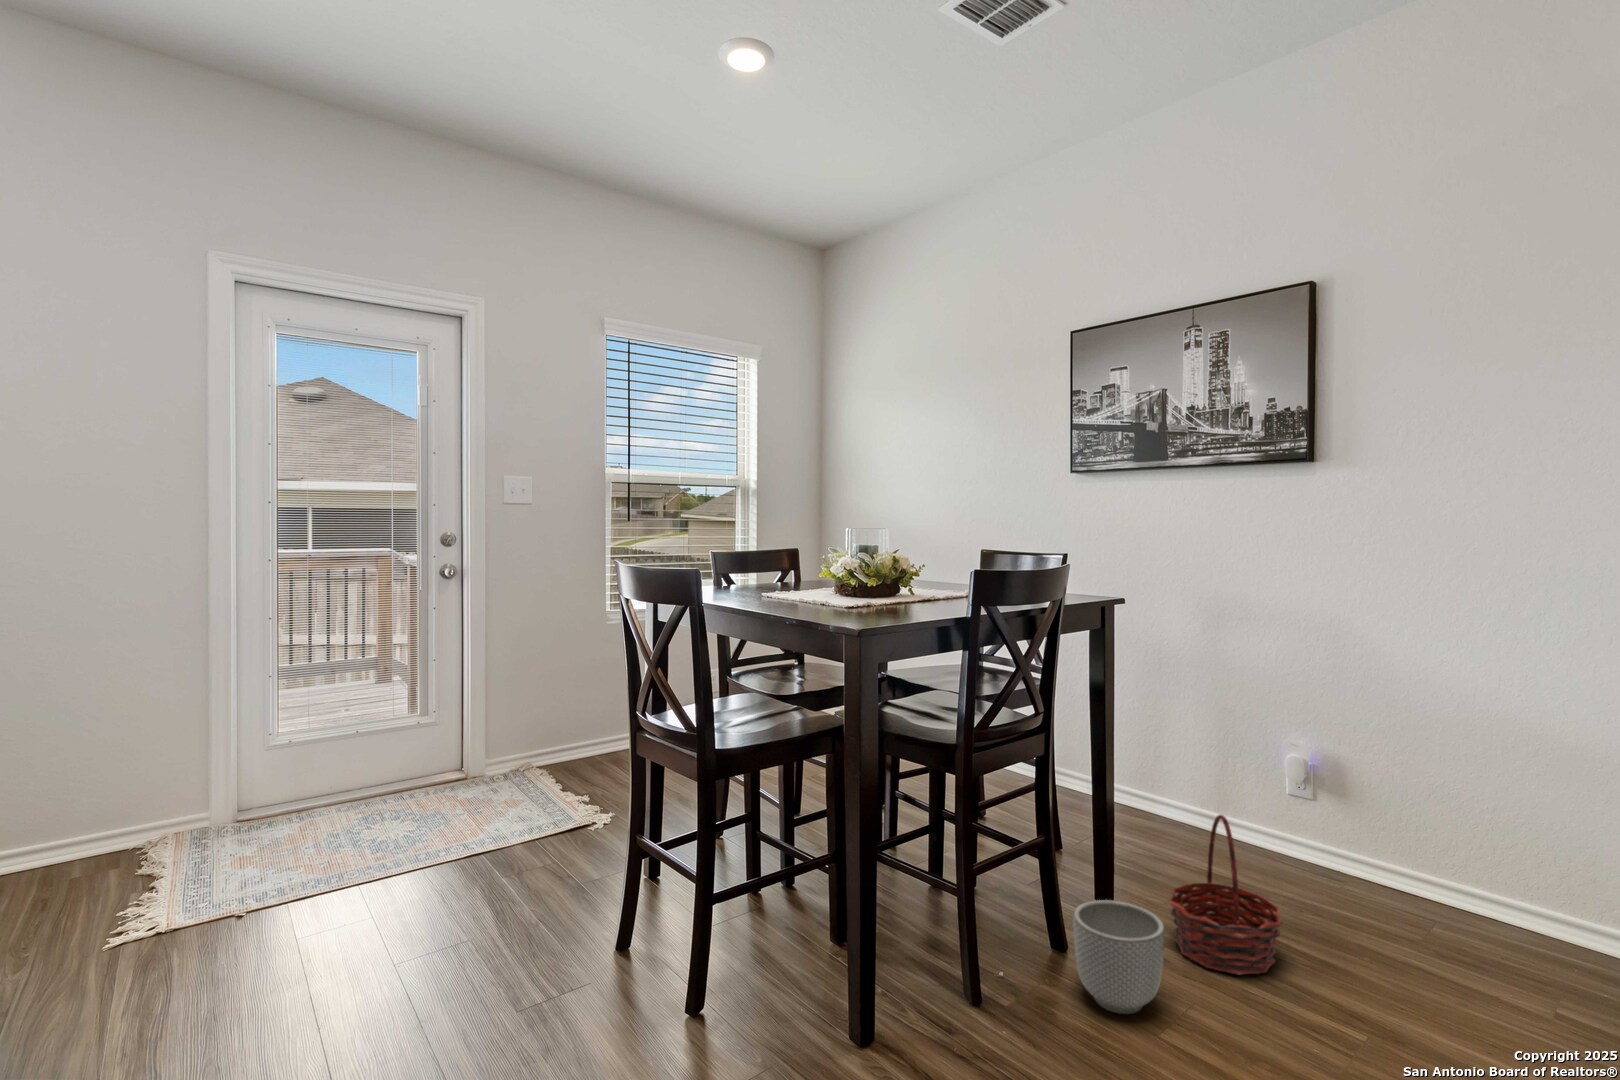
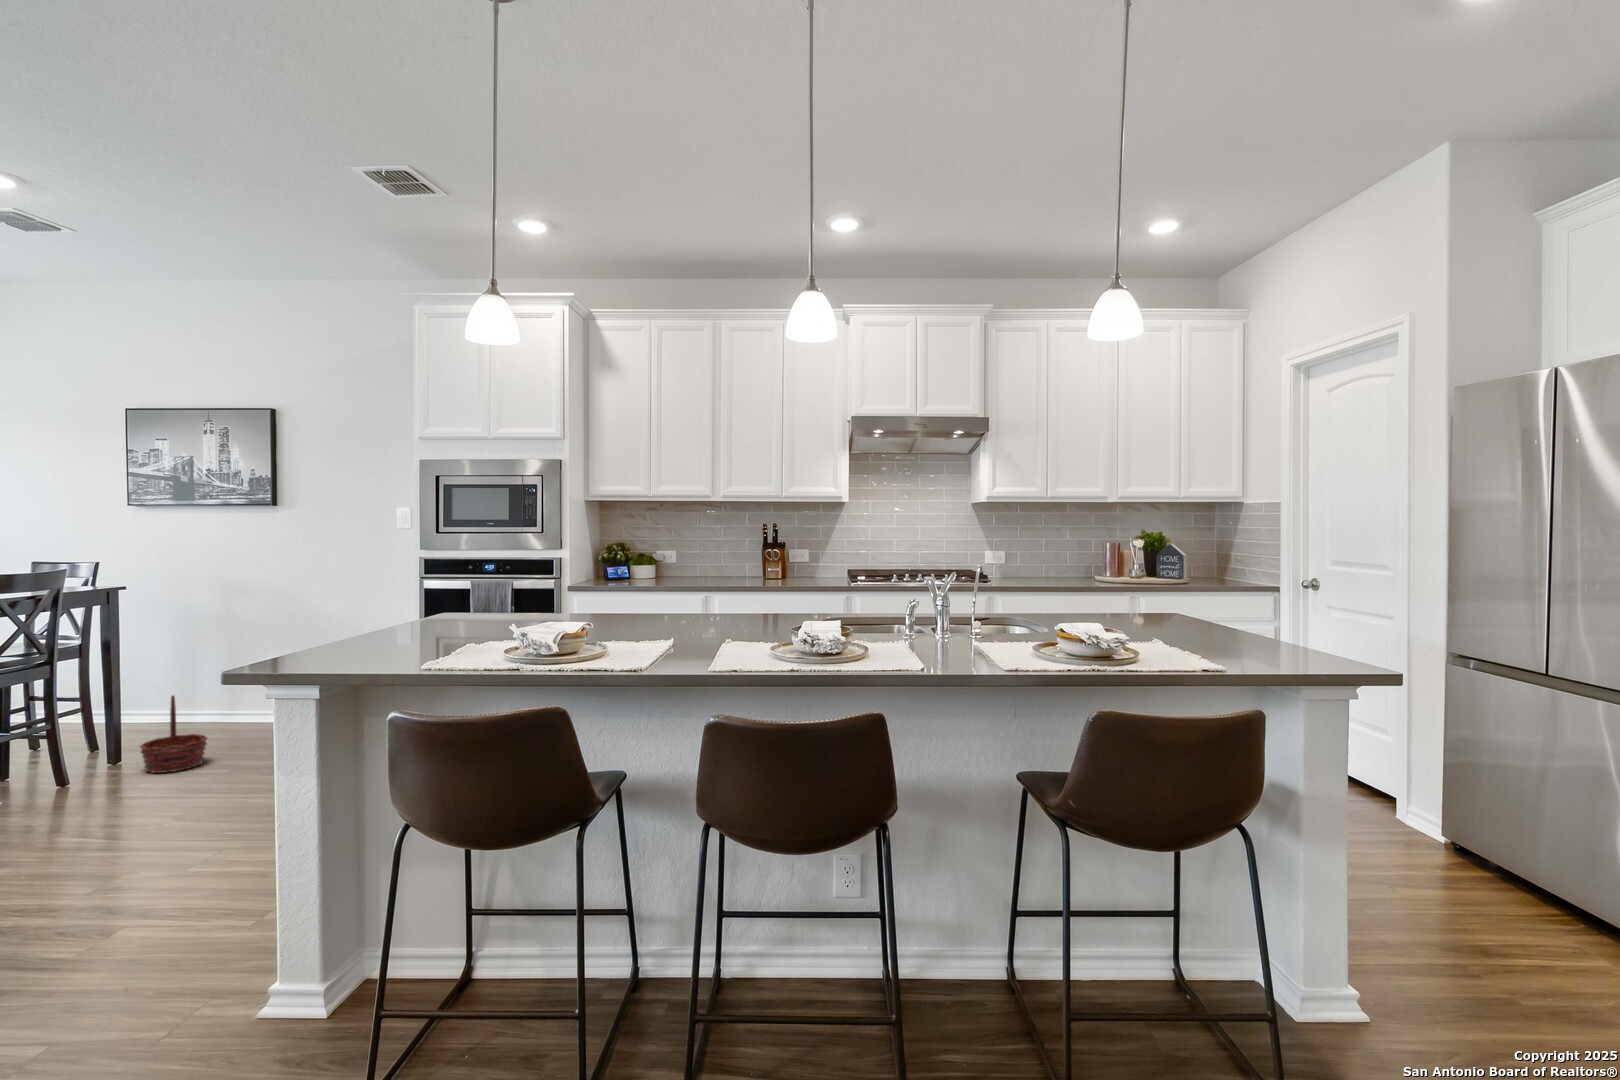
planter: present [1073,900,1165,1014] -> none [53,745,114,798]

